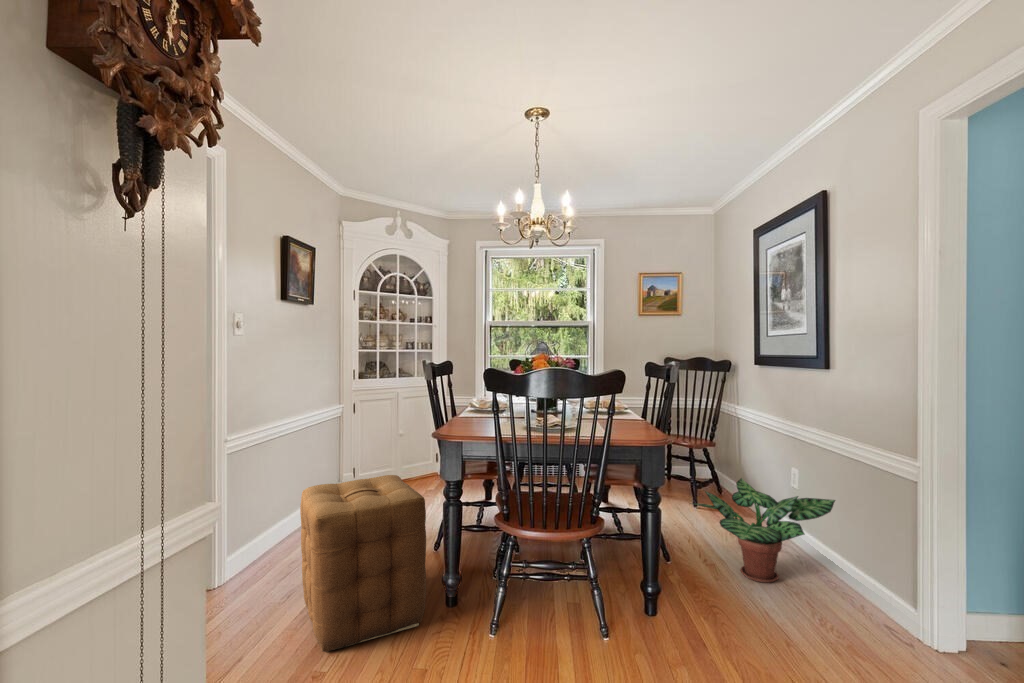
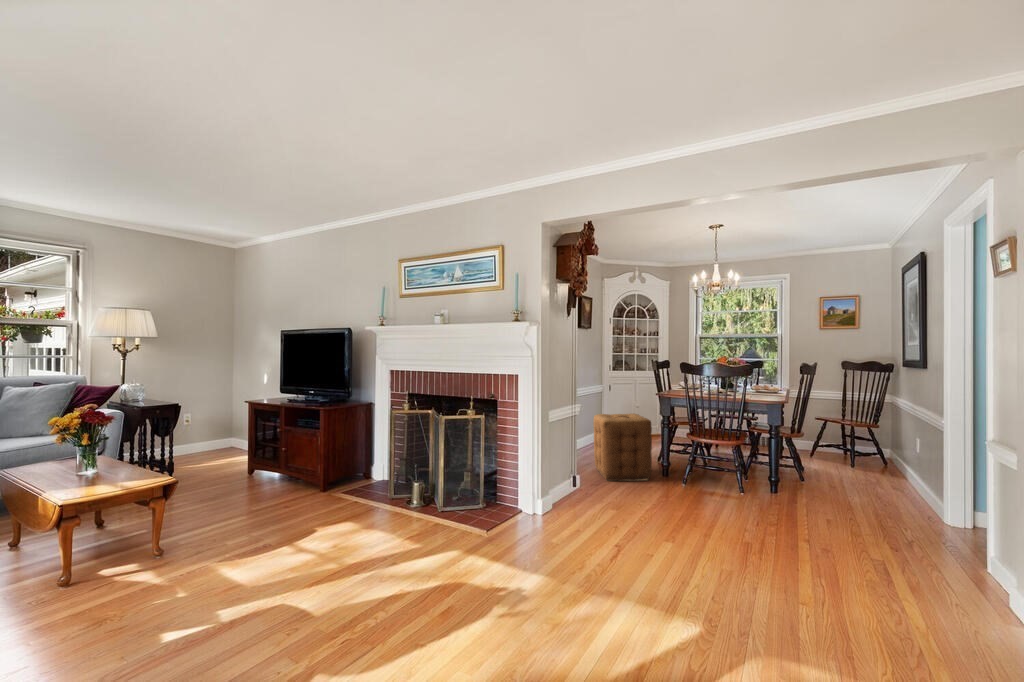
potted plant: present [694,478,835,583] -> none [821,431,919,496]

